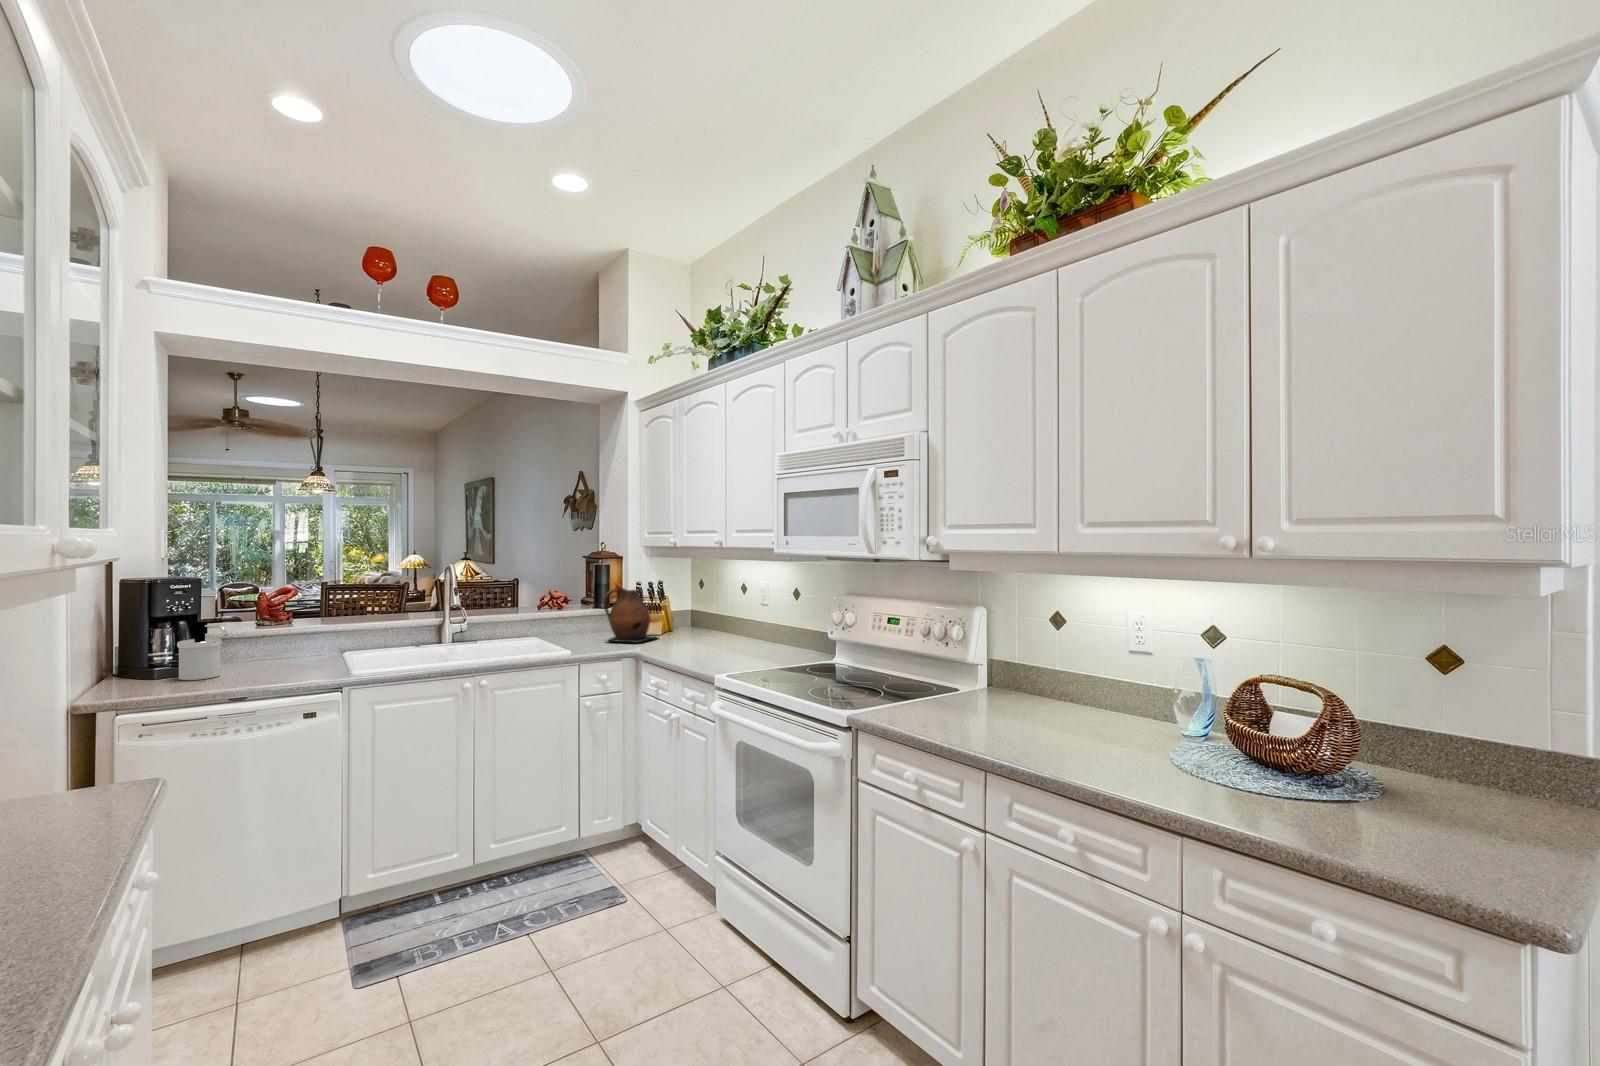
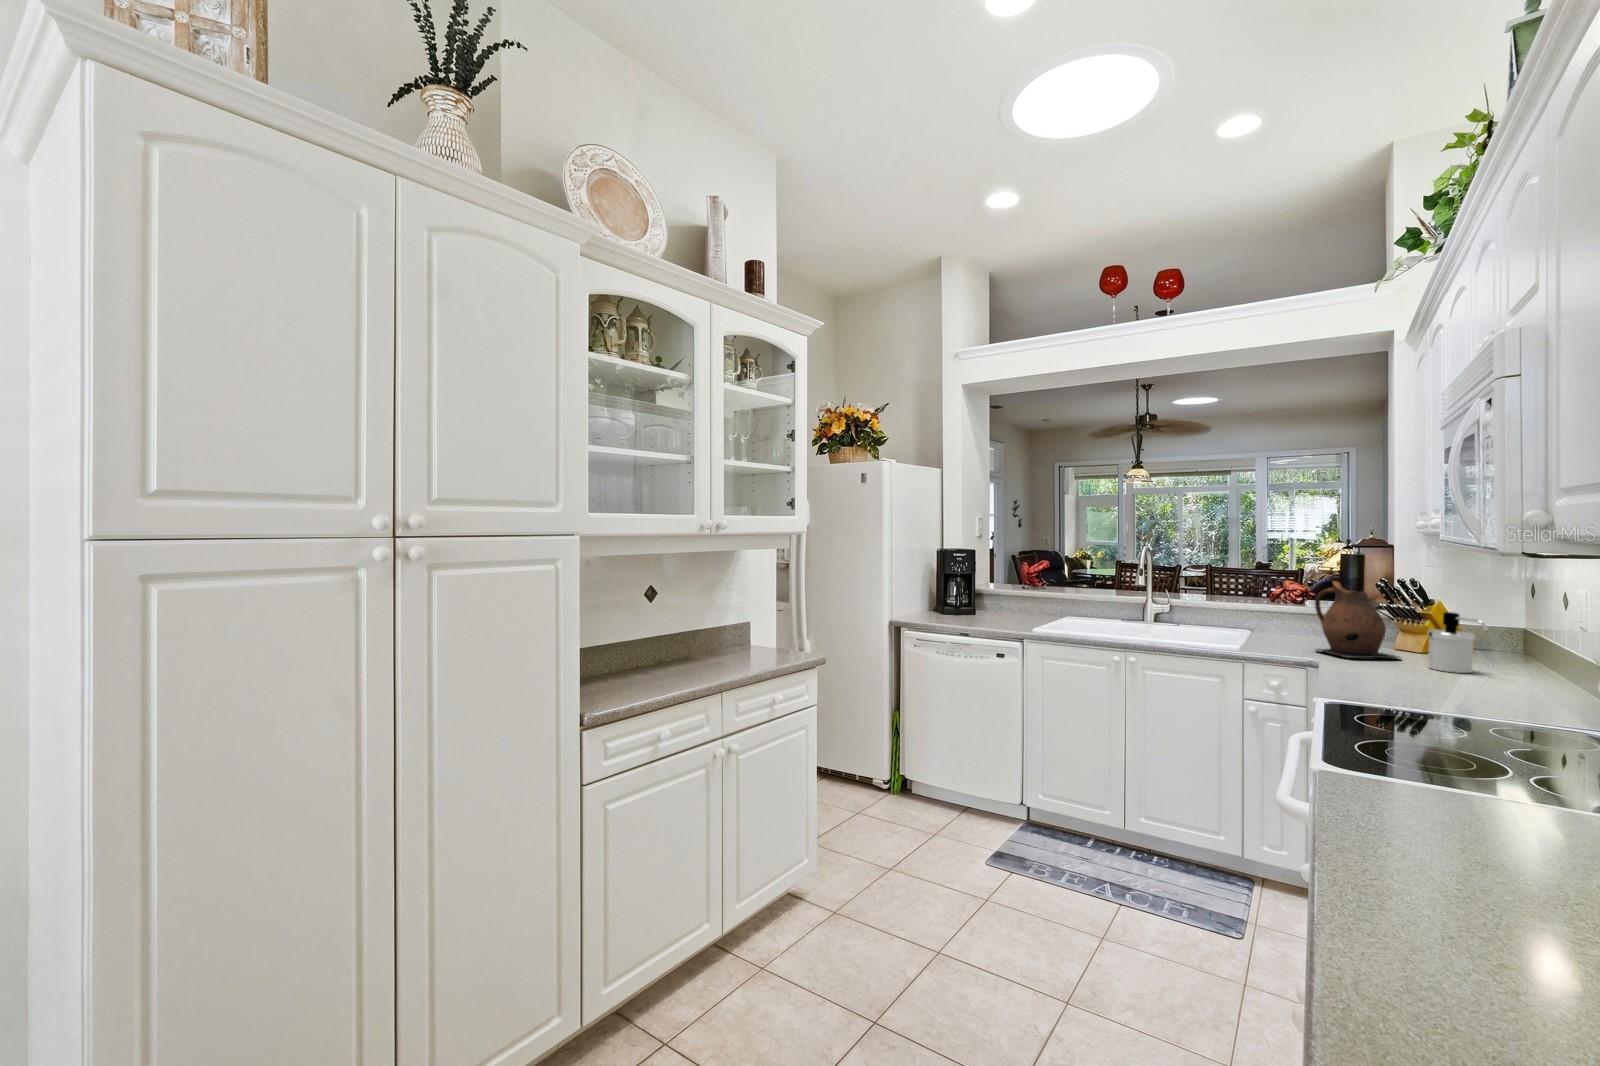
soap dispenser: present [177,621,227,680] -> present [1428,612,1488,673]

